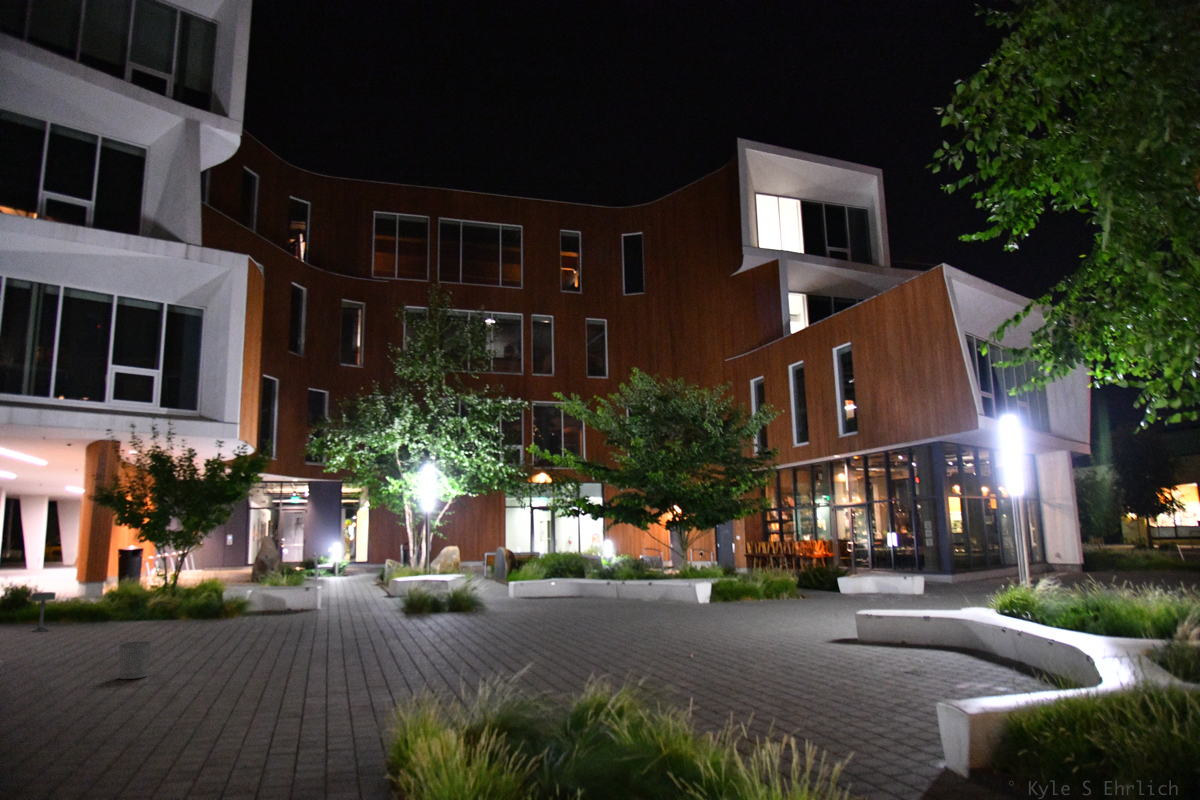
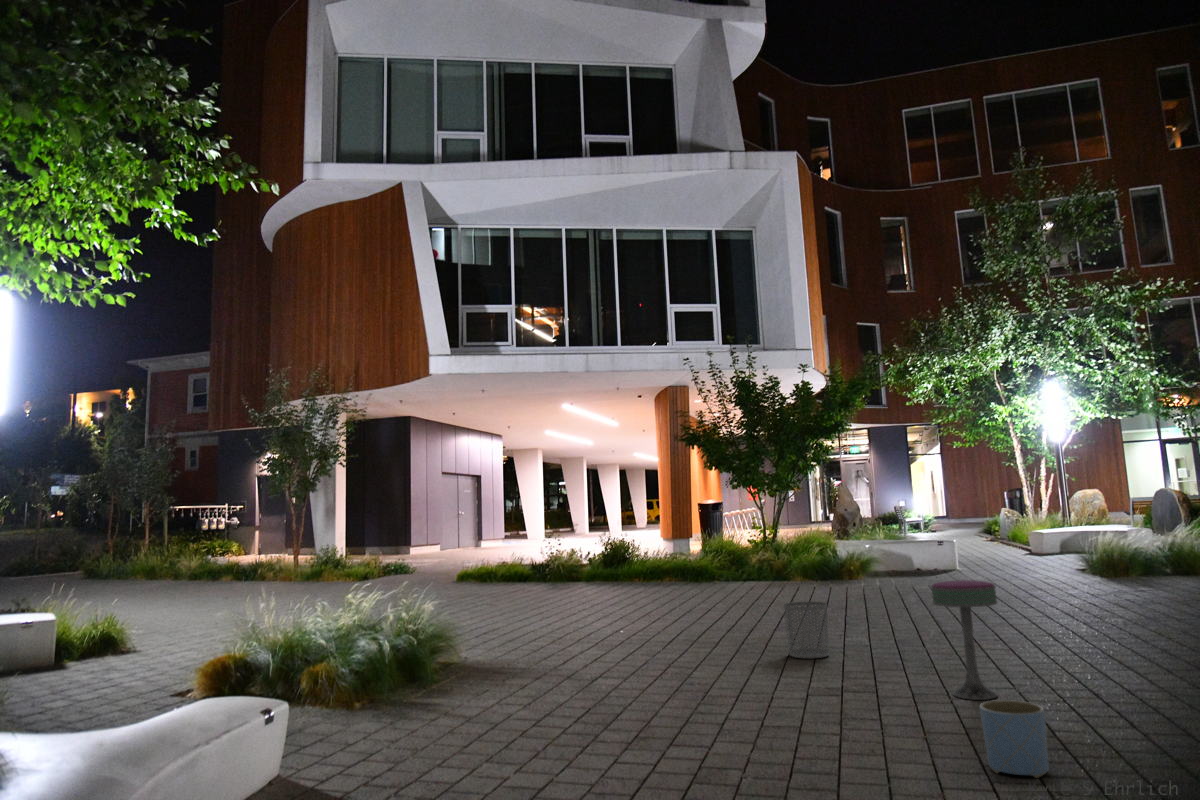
bar stool: present [31,592,56,632] -> present [931,580,997,700]
planter: none [176,687,207,722] -> present [980,700,1049,778]

